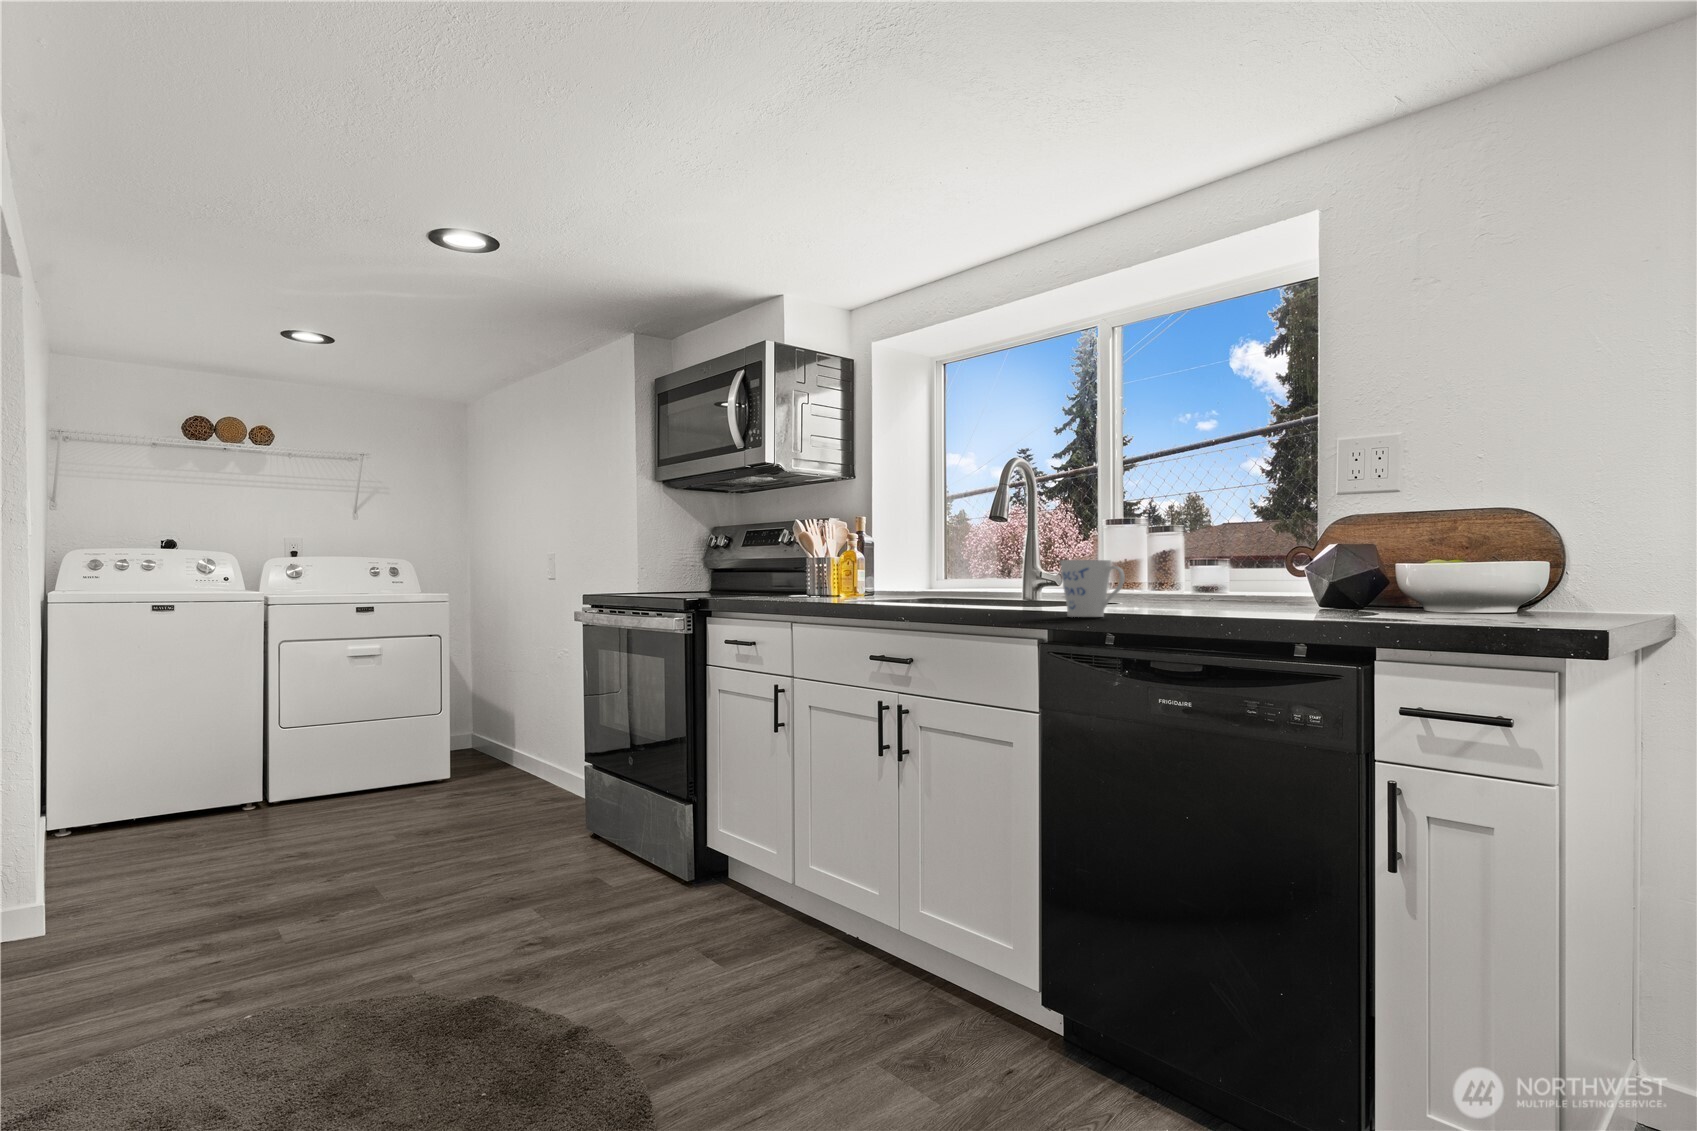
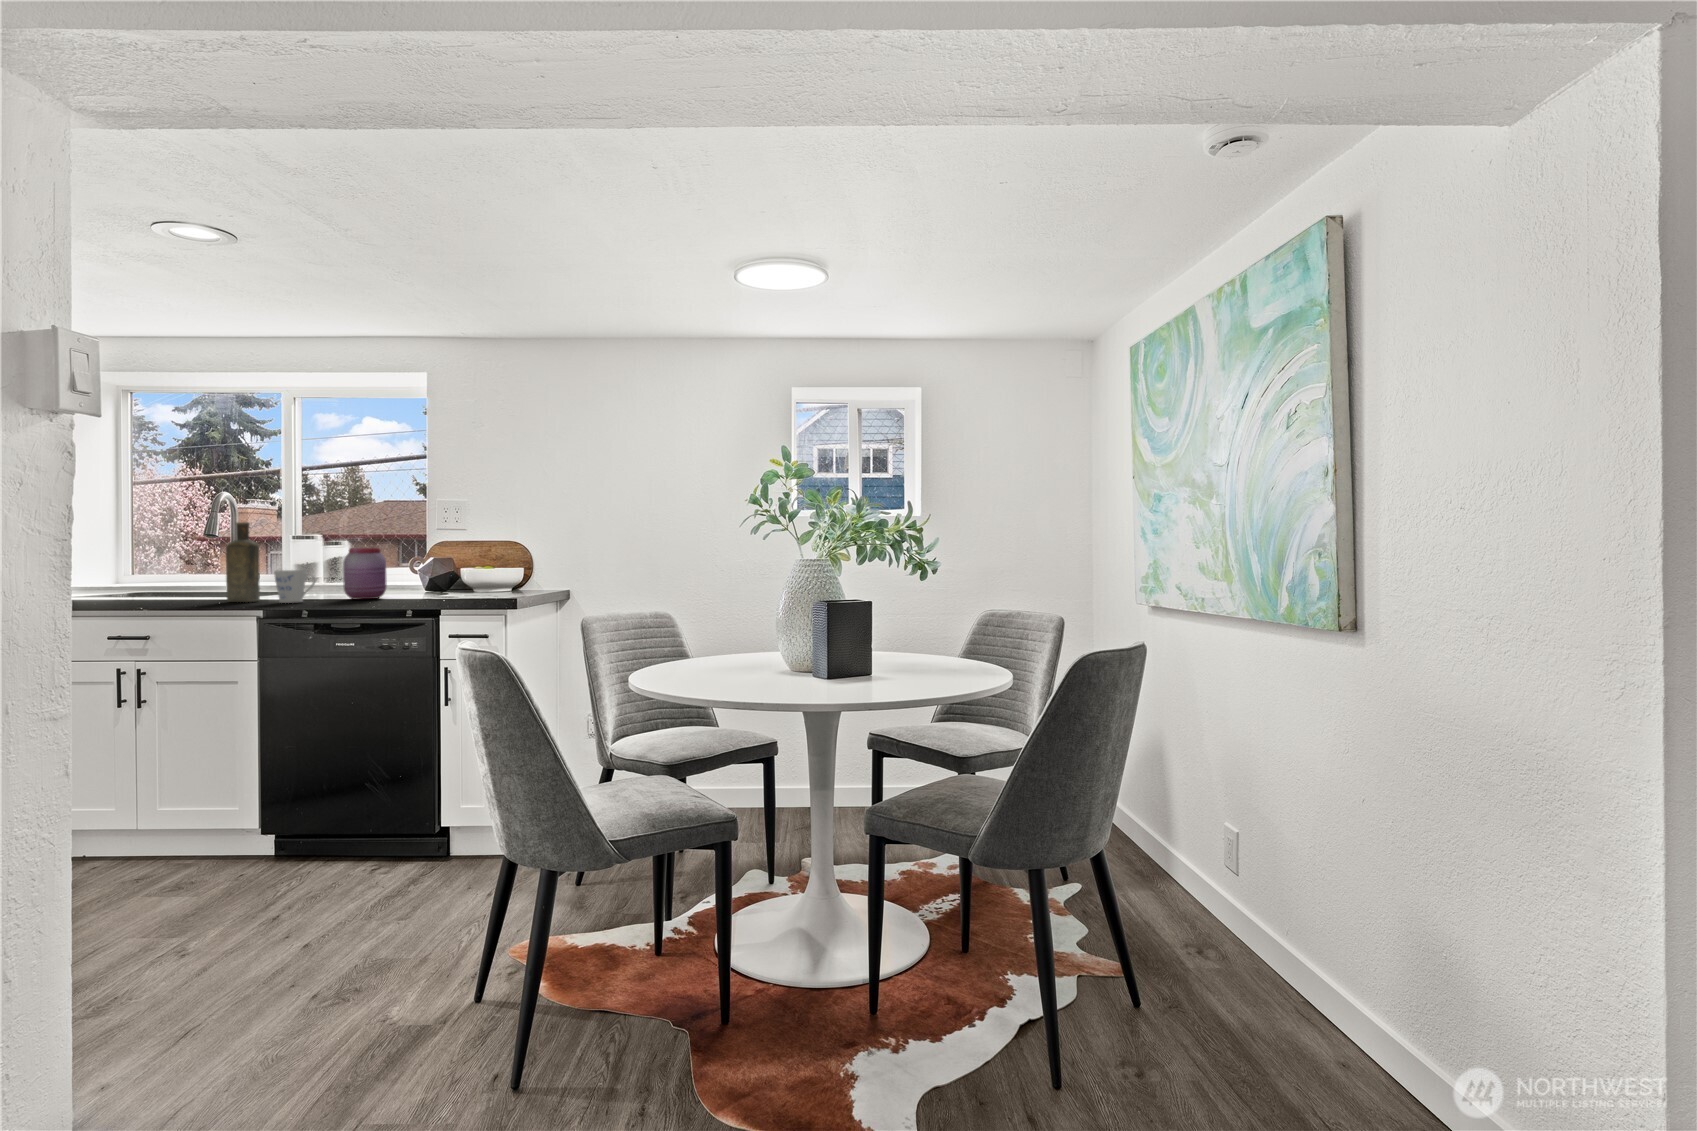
bottle: none [999,483,1043,613] -> present [226,522,260,602]
jar: none [1172,517,1249,617] -> present [343,548,387,599]

